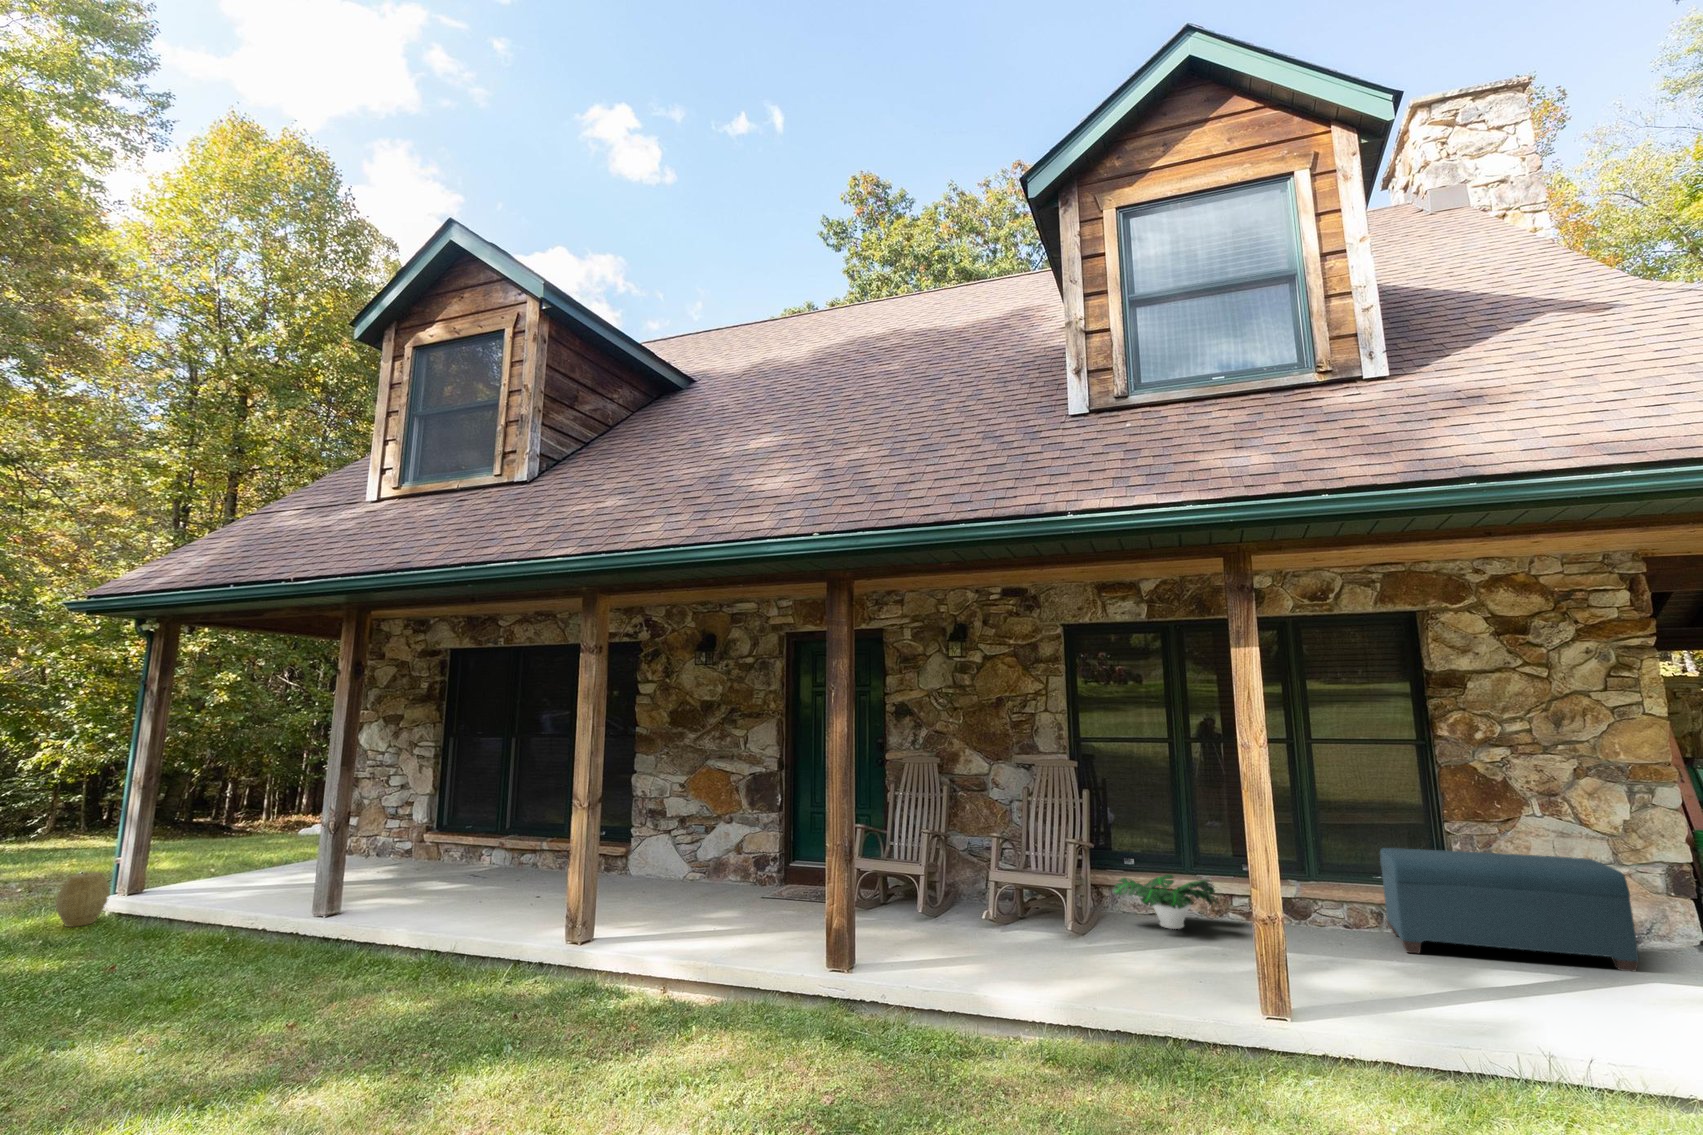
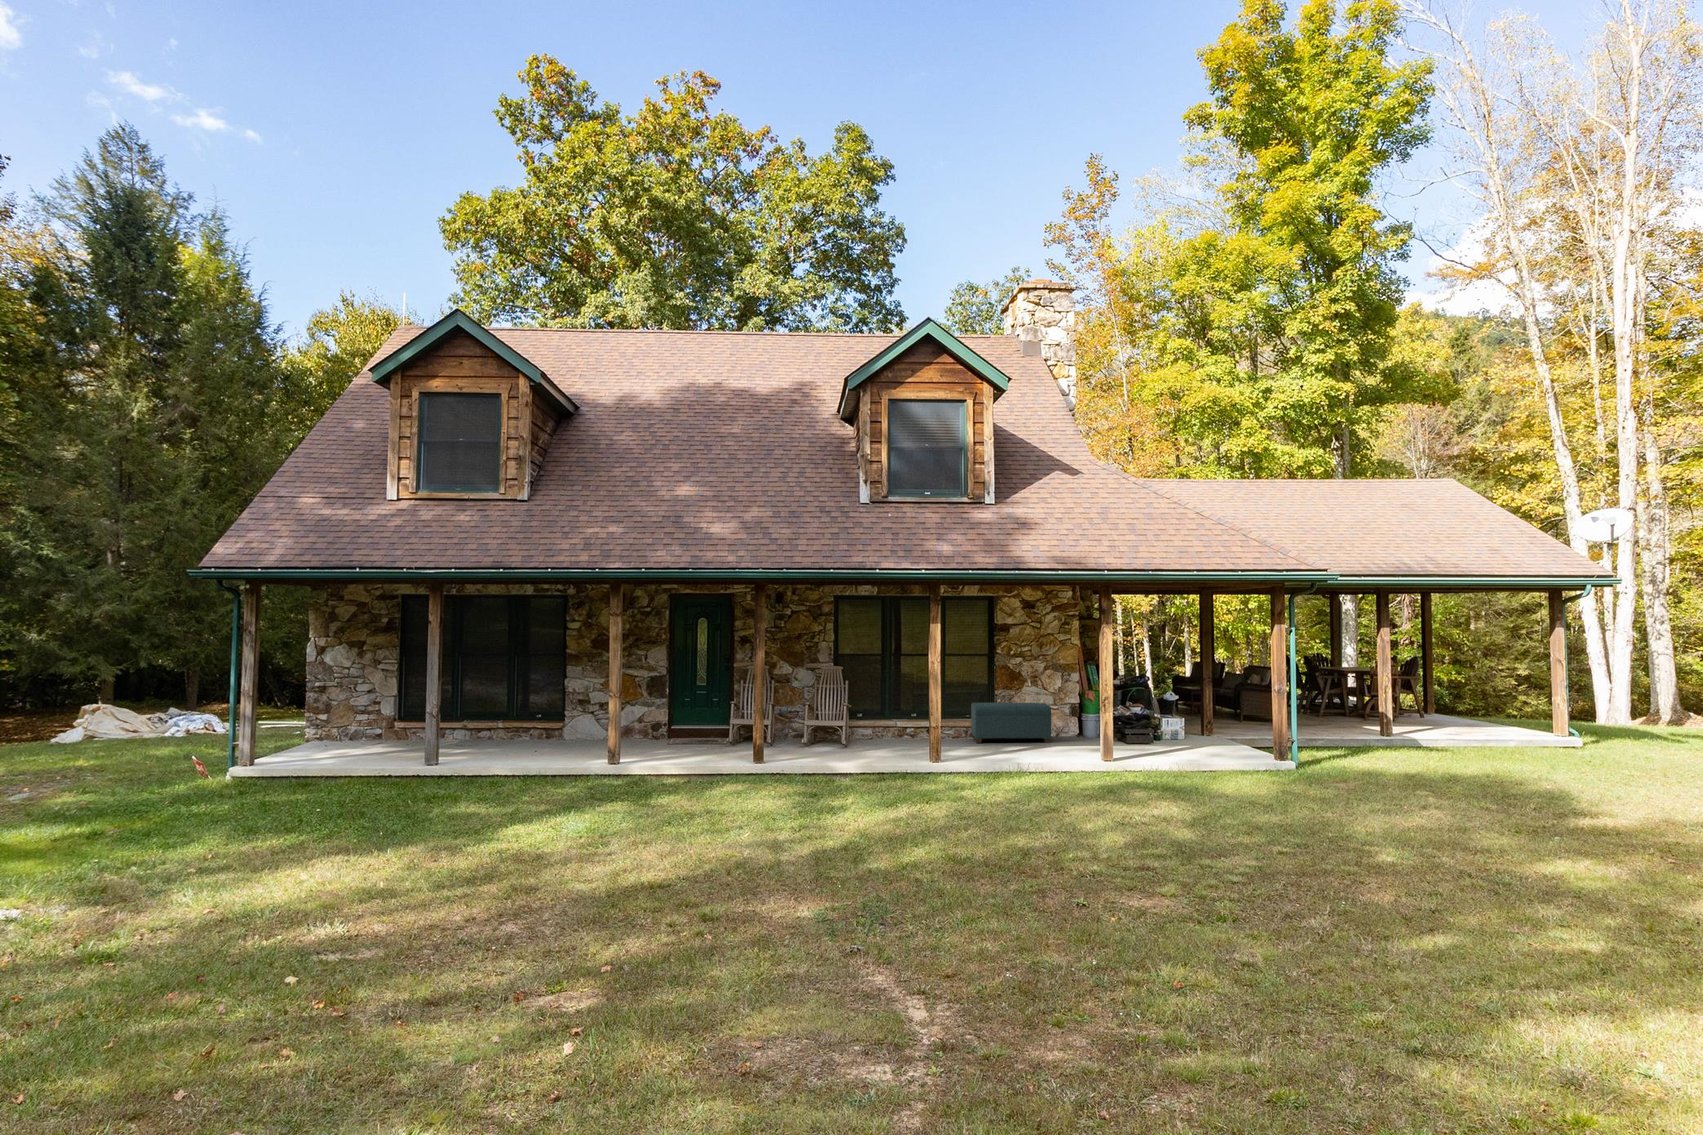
woven basket: present [56,872,110,927] -> none [211,751,242,785]
potted plant: present [1113,874,1217,929] -> none [860,719,906,742]

